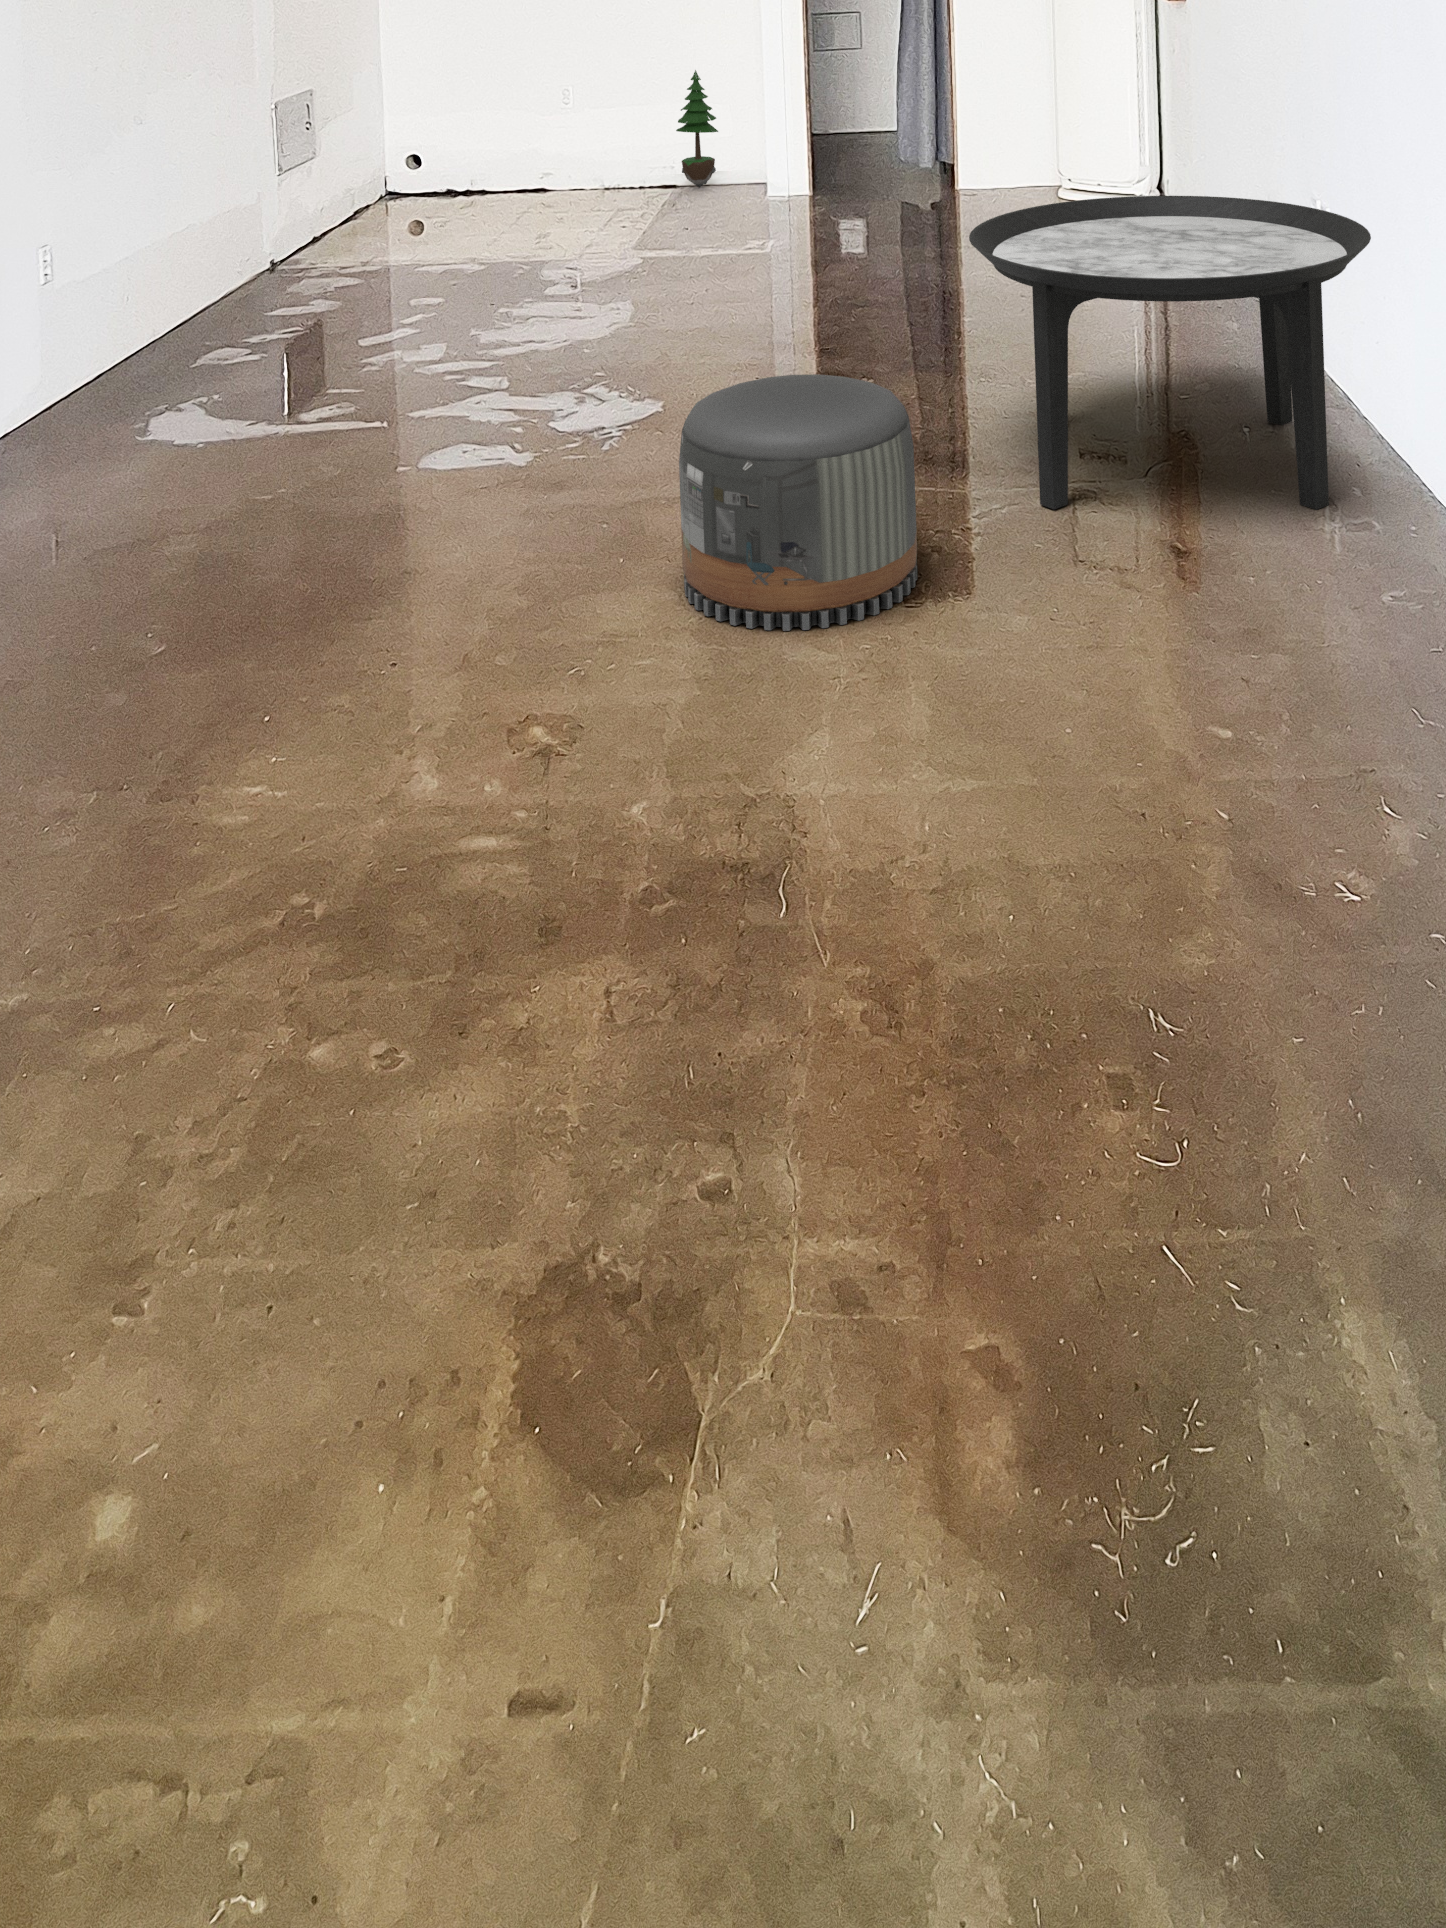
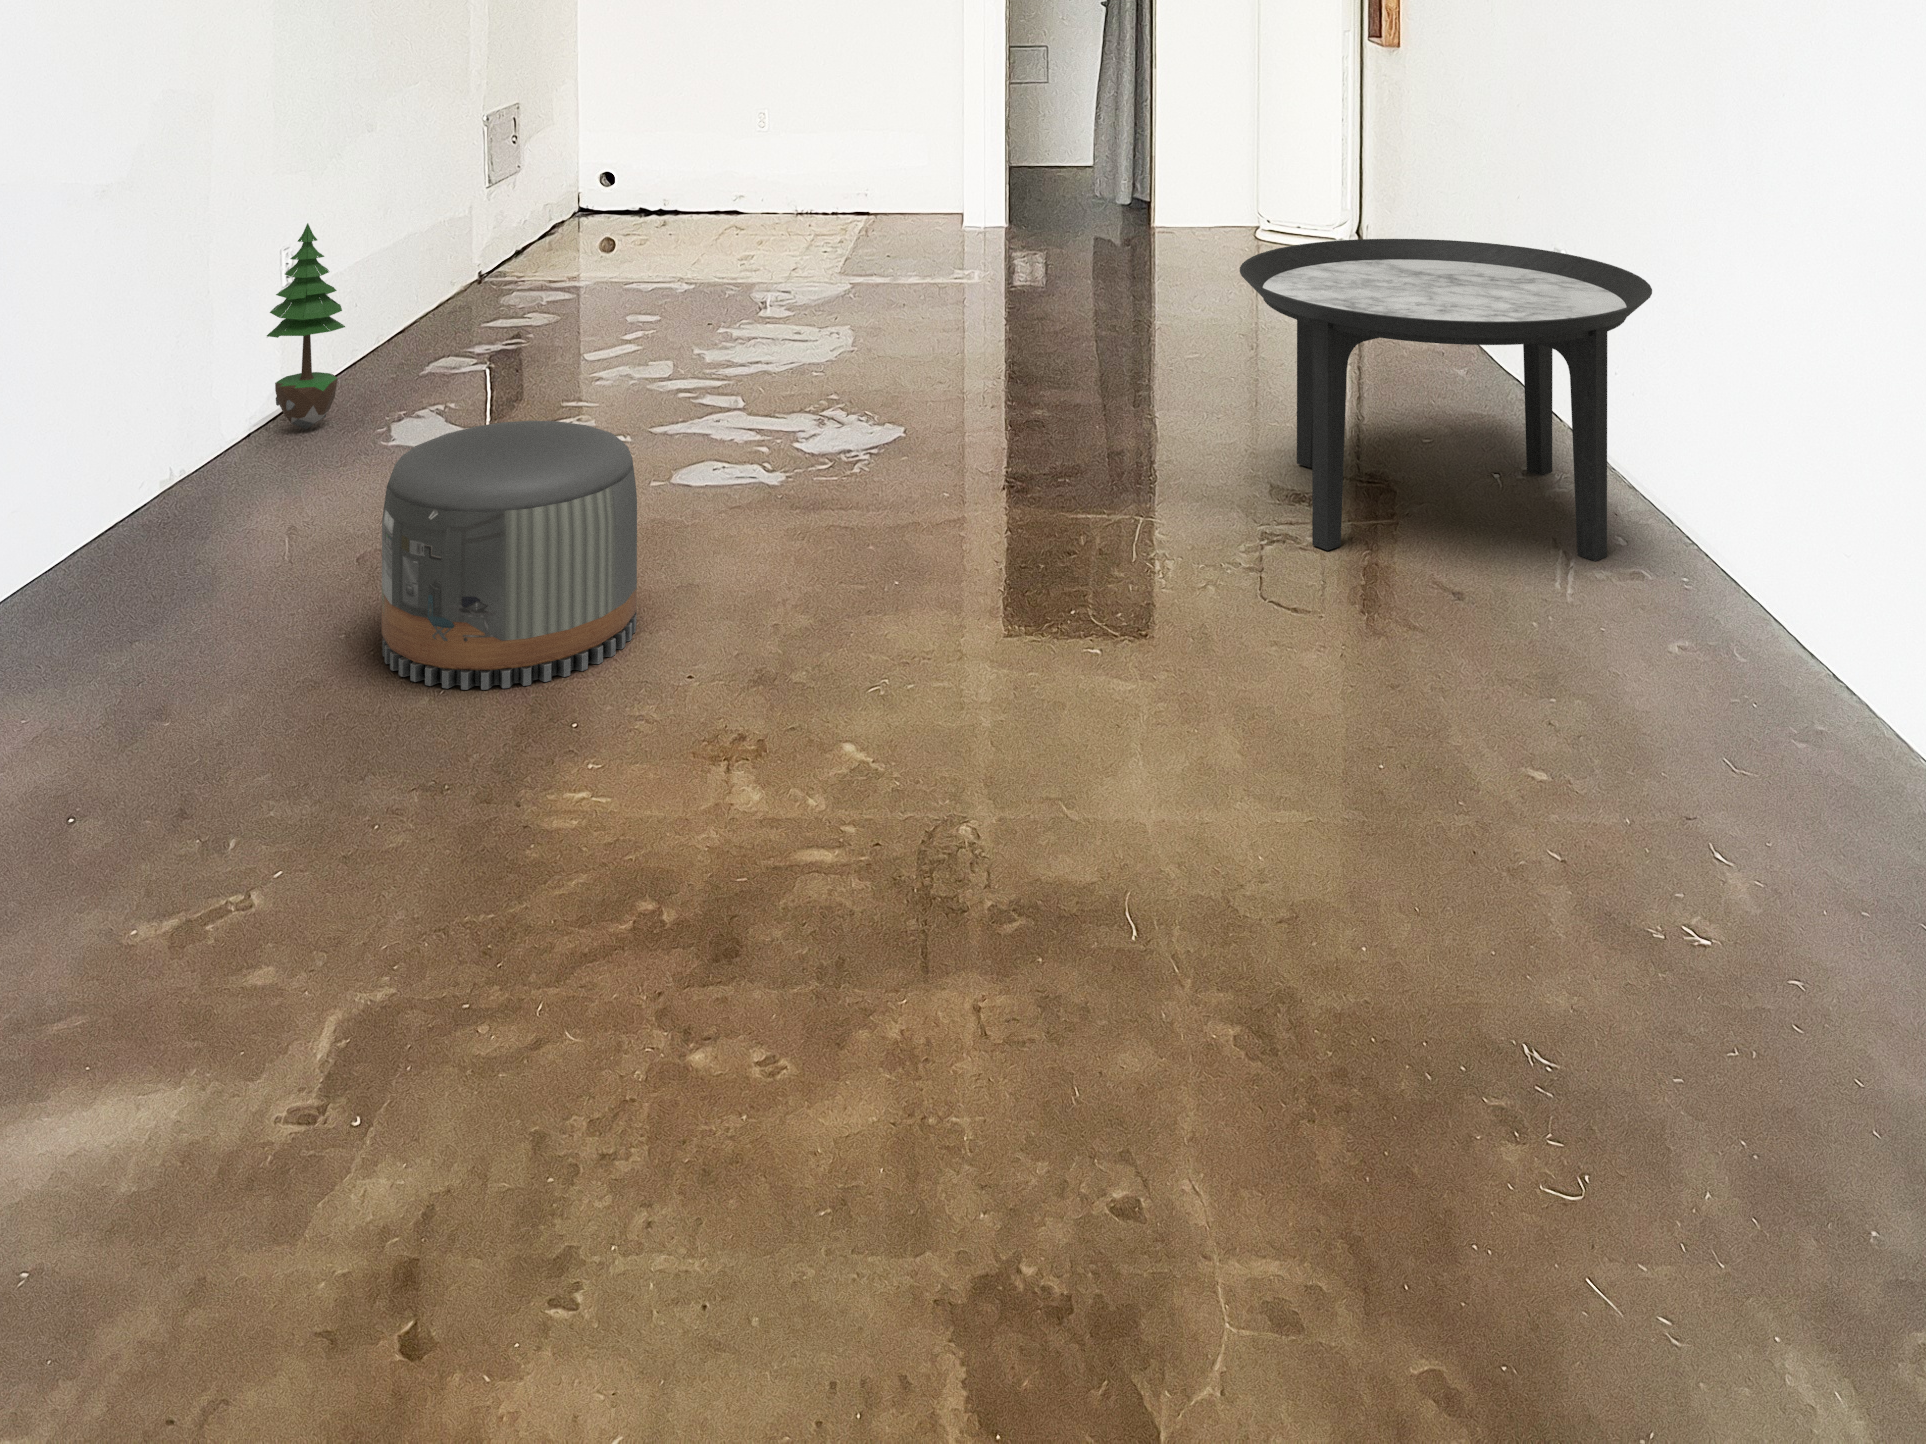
potted tree: present [676,70,718,188] -> present [267,223,345,429]
pouf: present [679,374,917,631] -> present [381,421,637,690]

